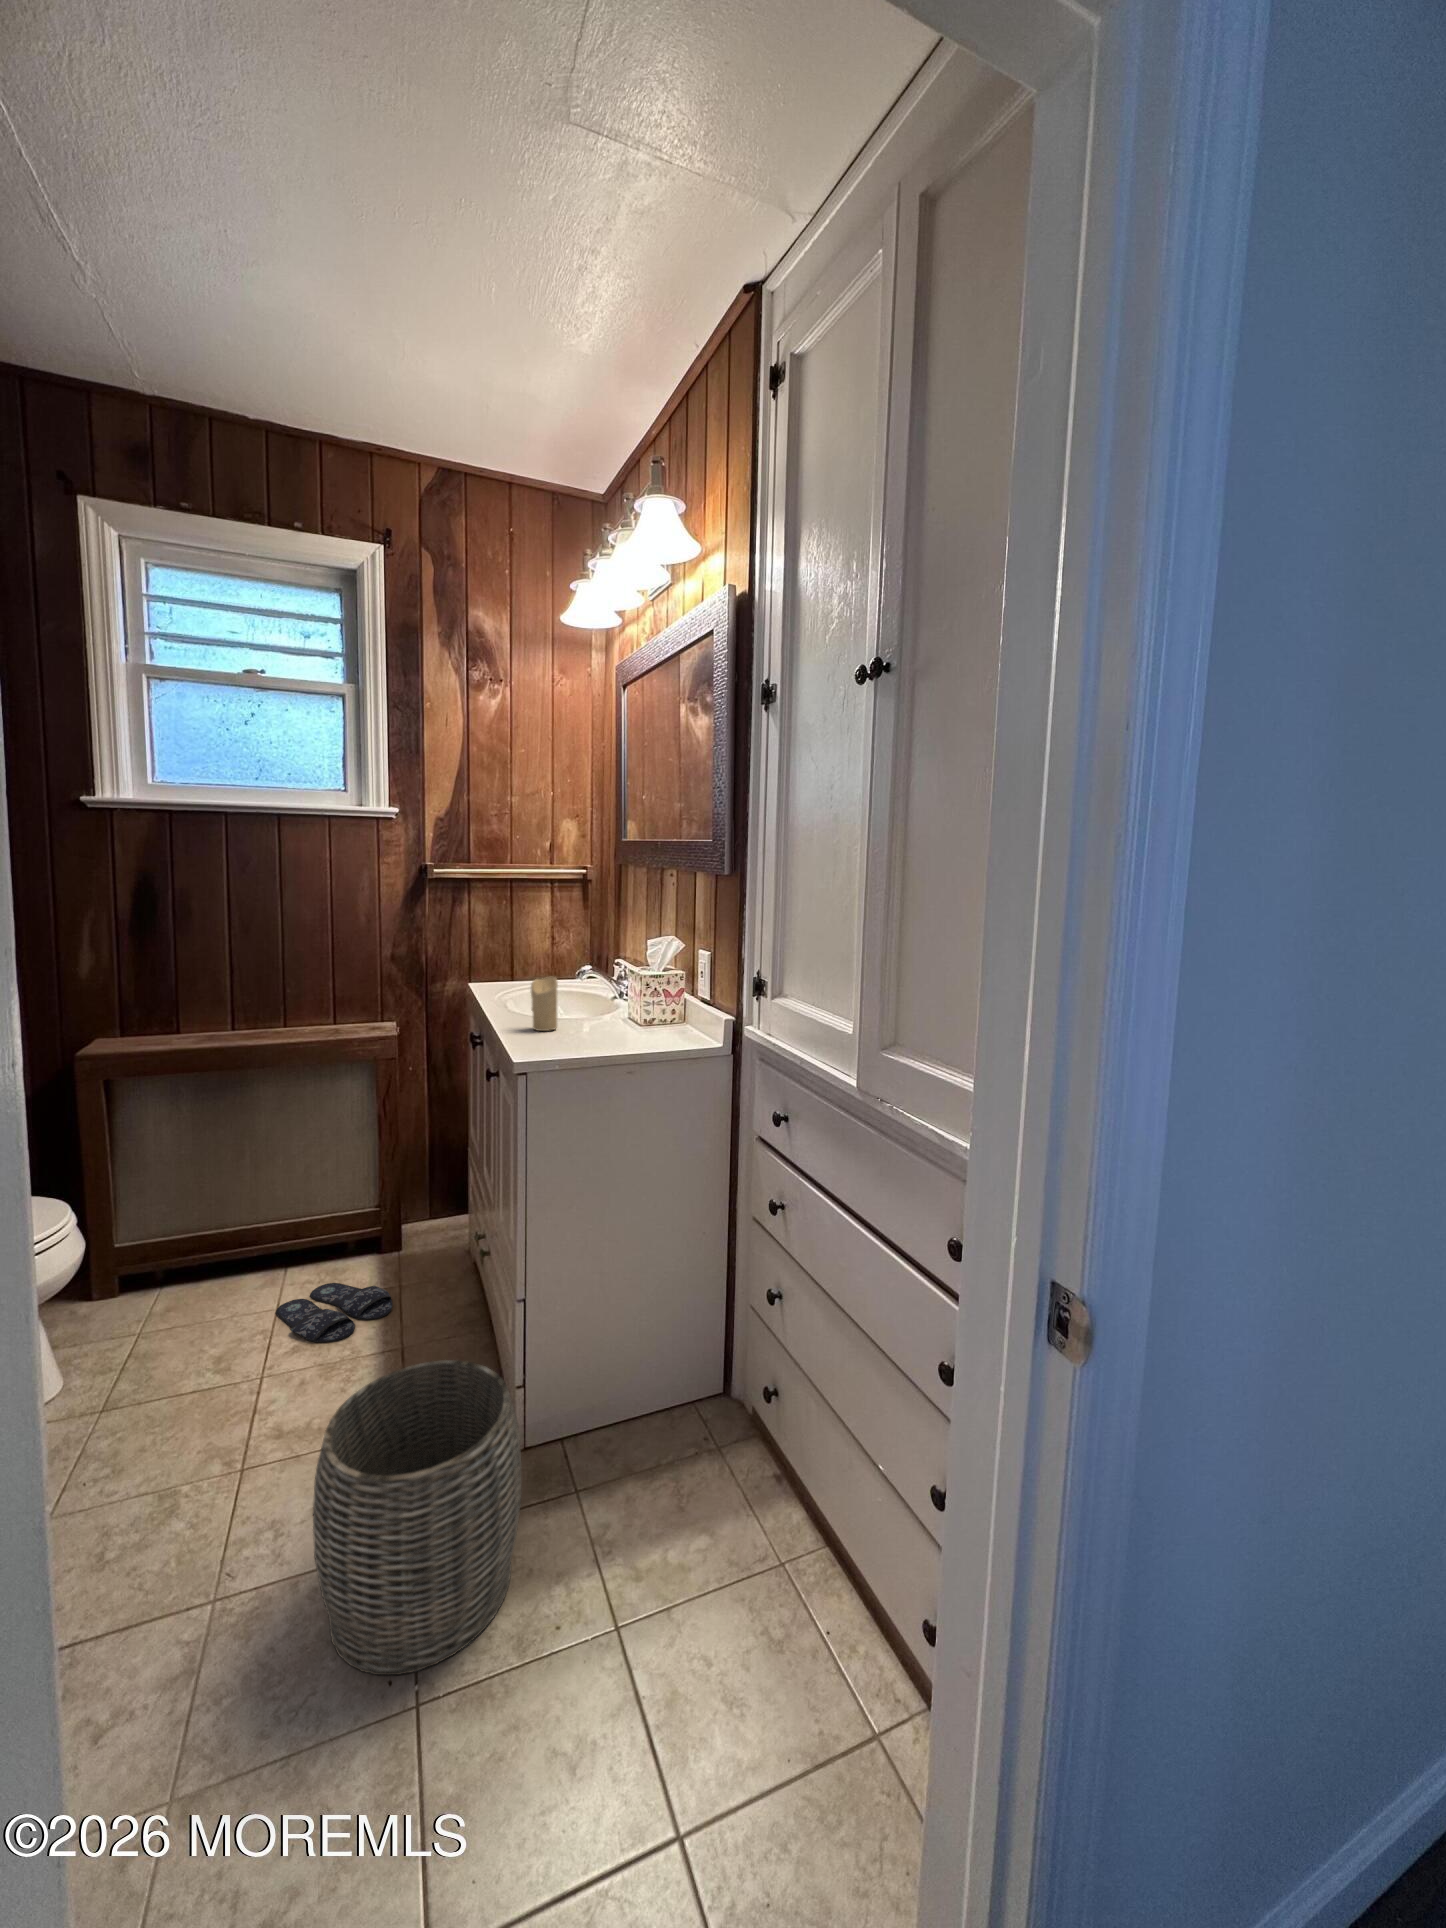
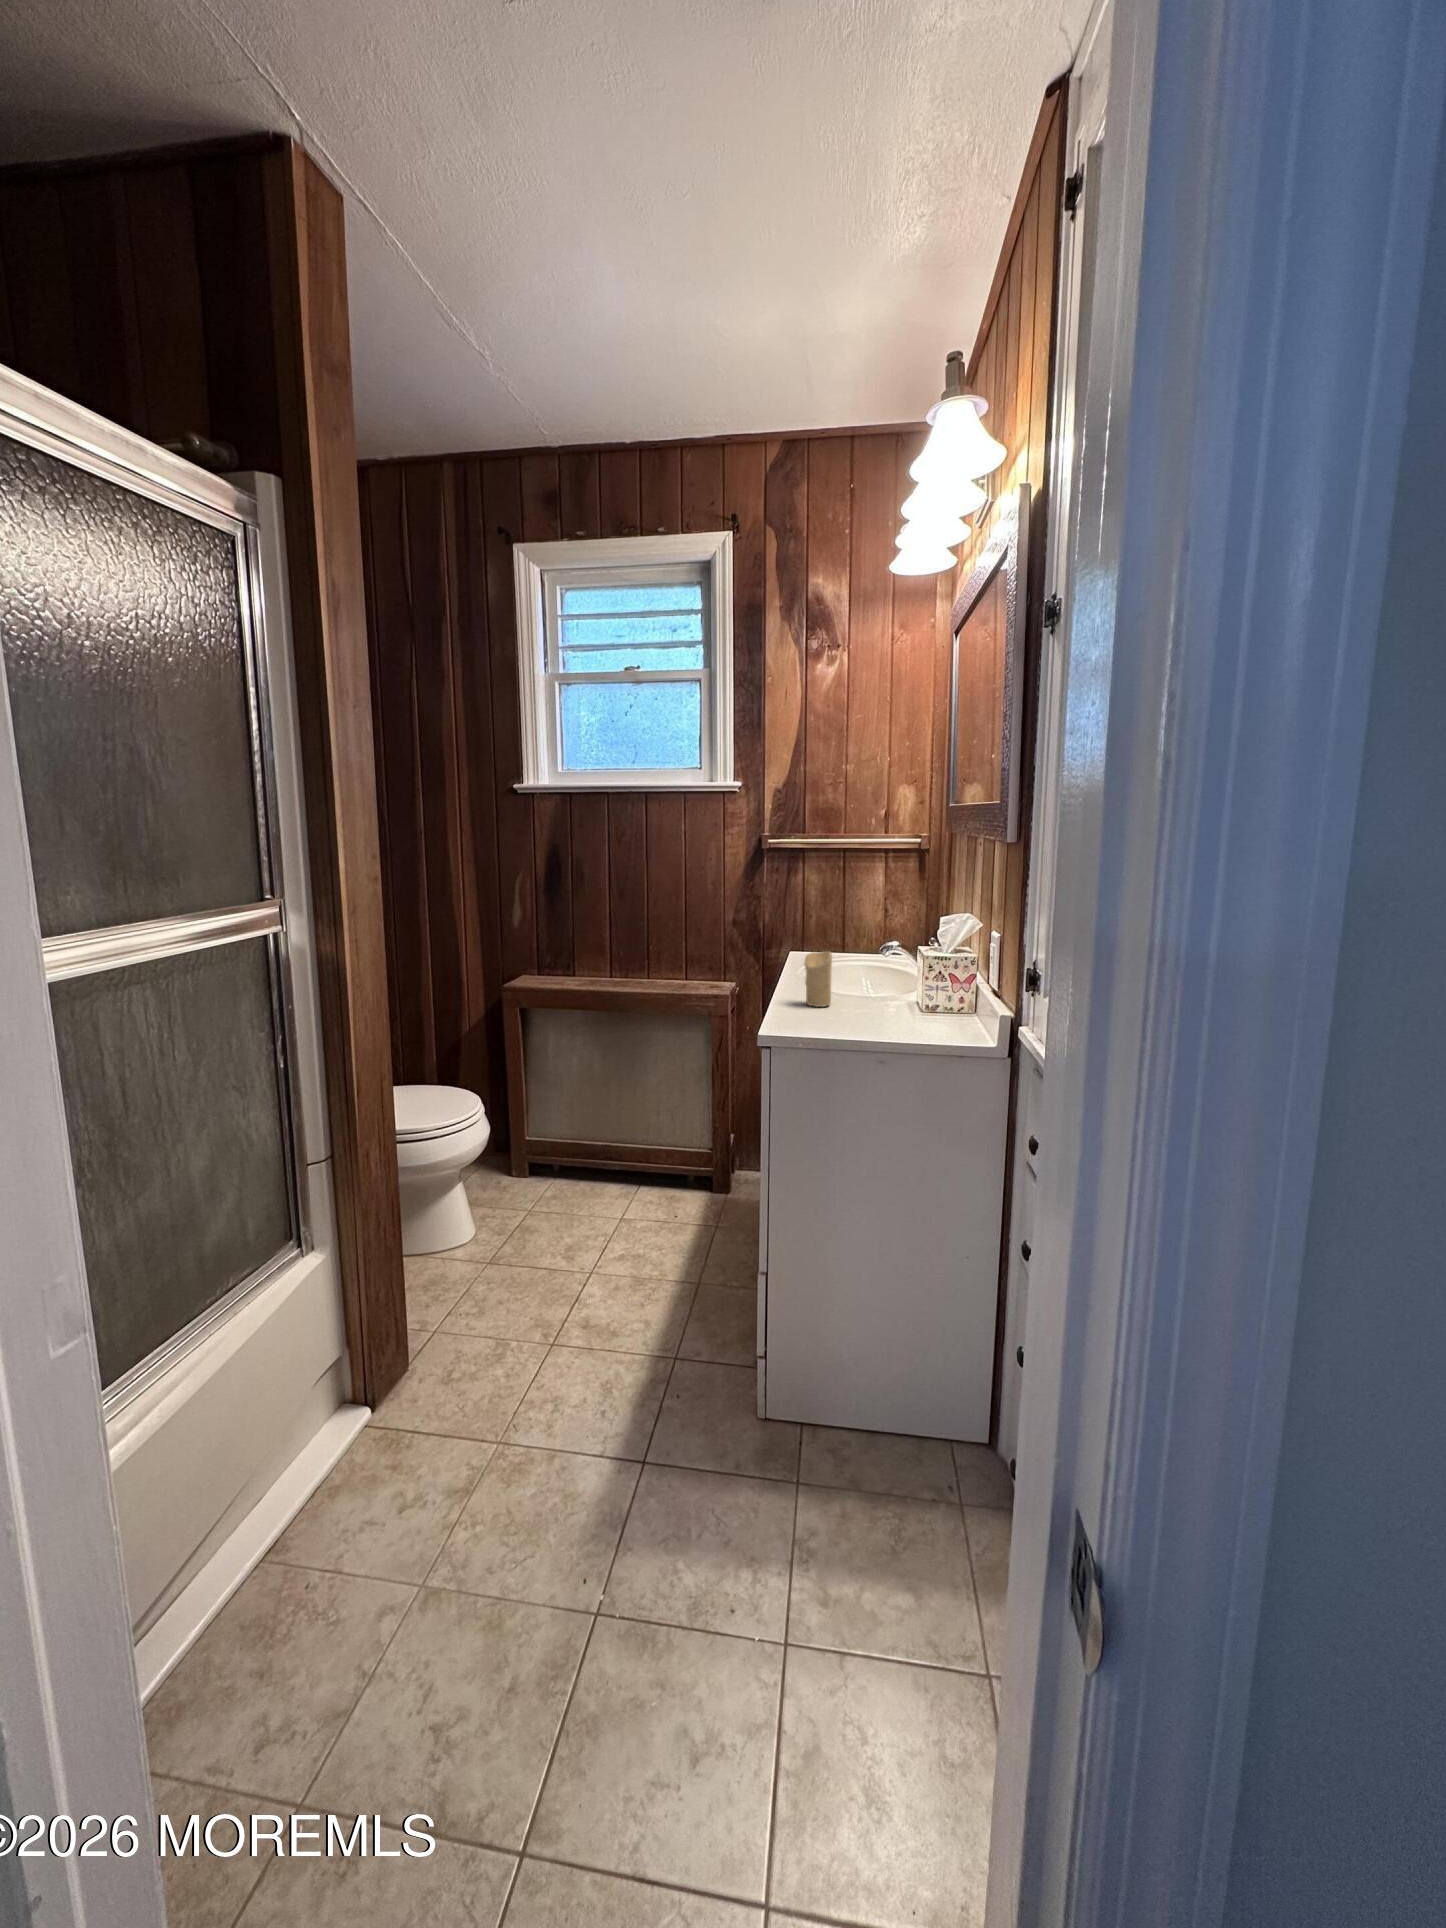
slippers: present [276,1283,393,1342] -> none [622,1207,707,1259]
woven basket: present [313,1360,521,1675] -> none [545,1303,725,1584]

